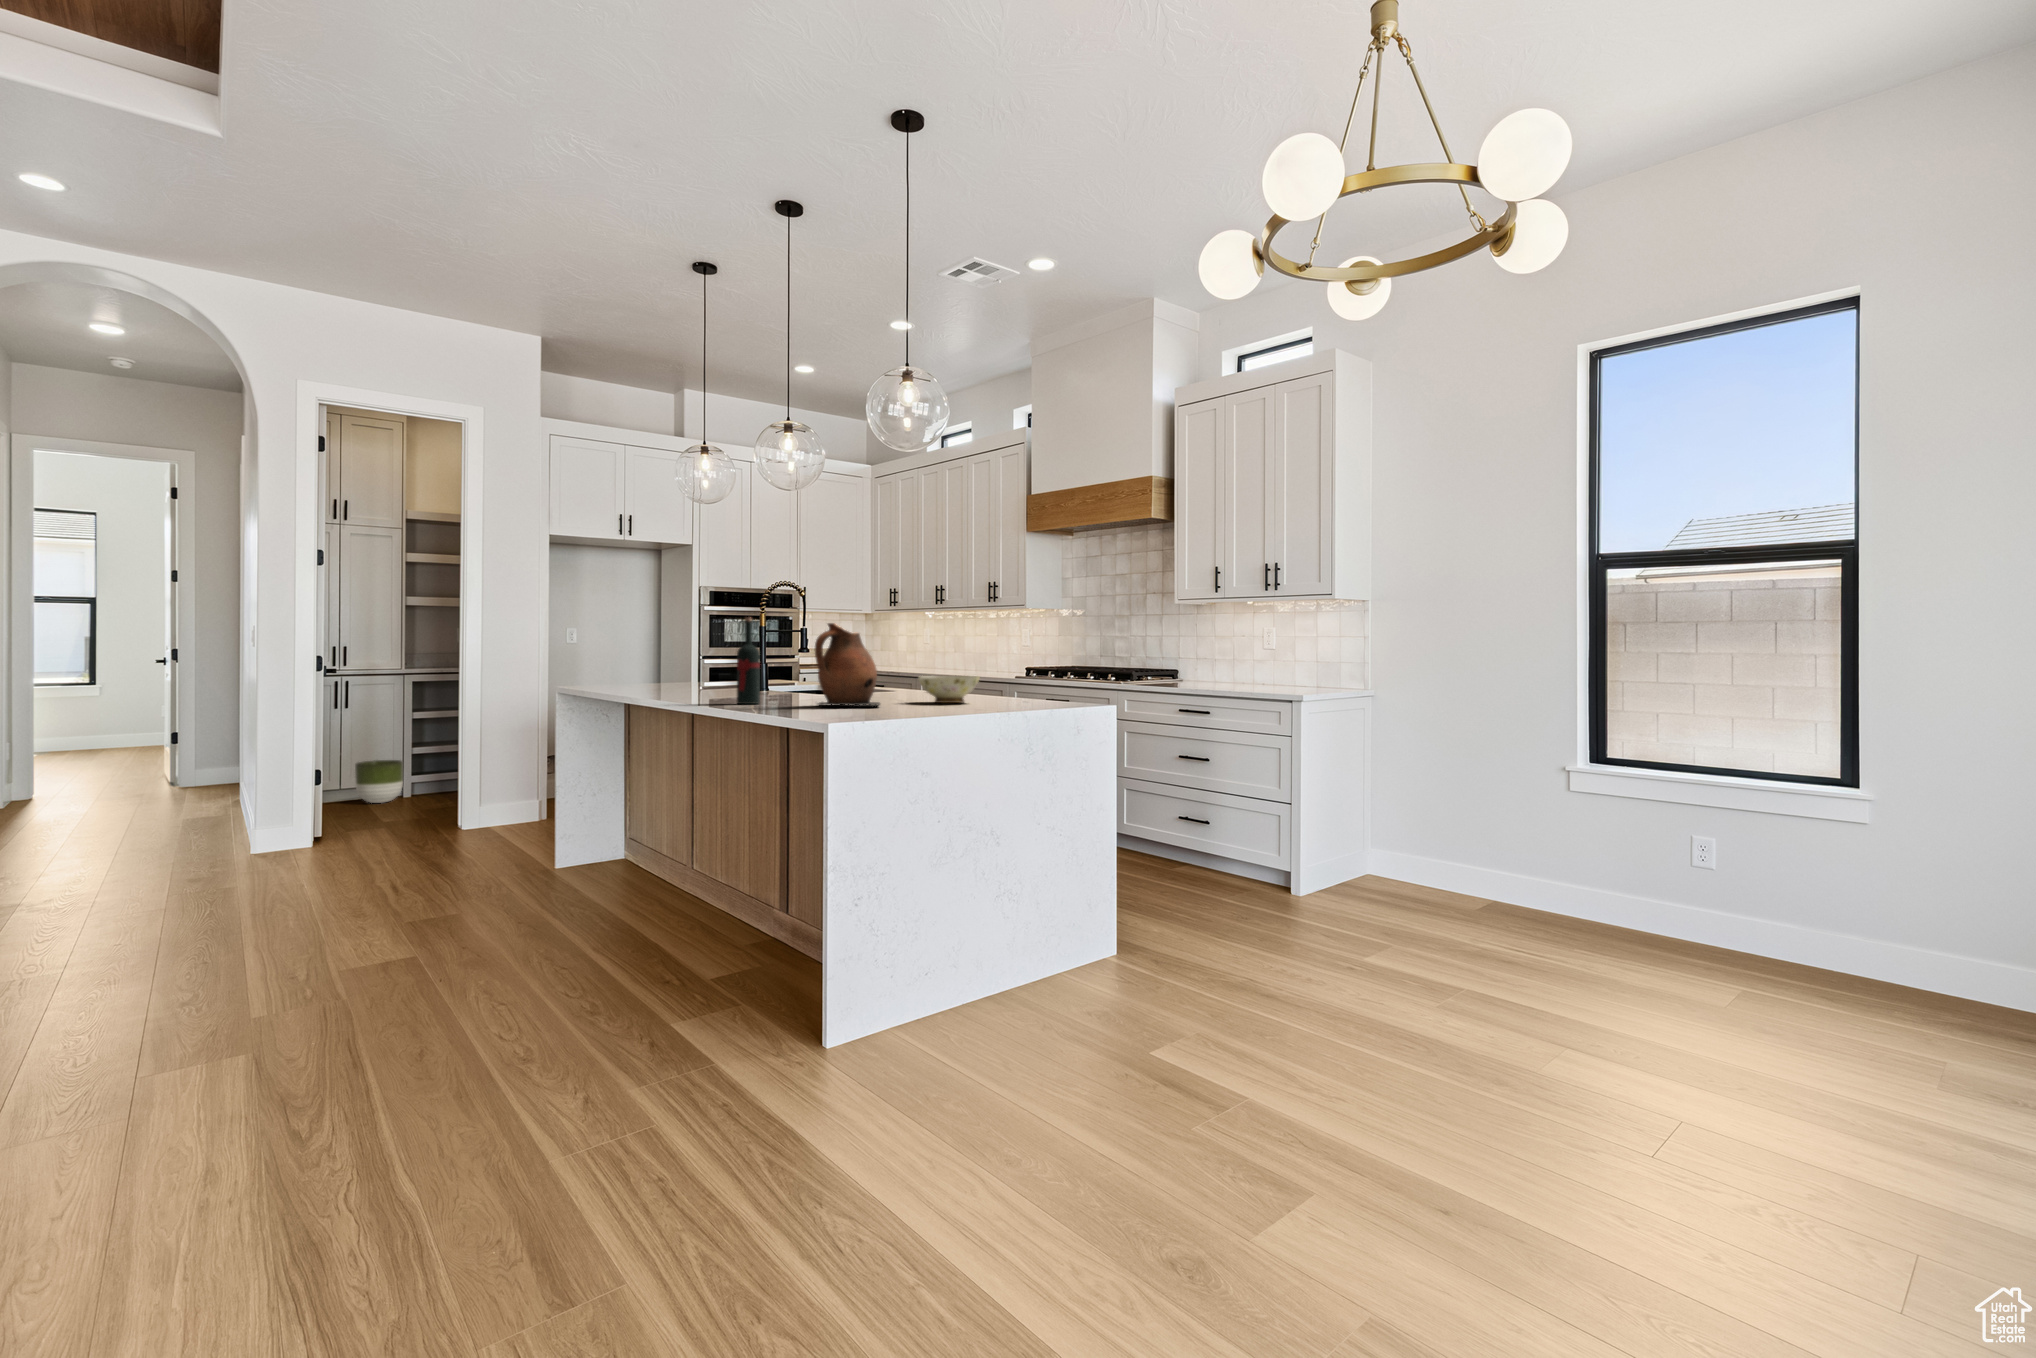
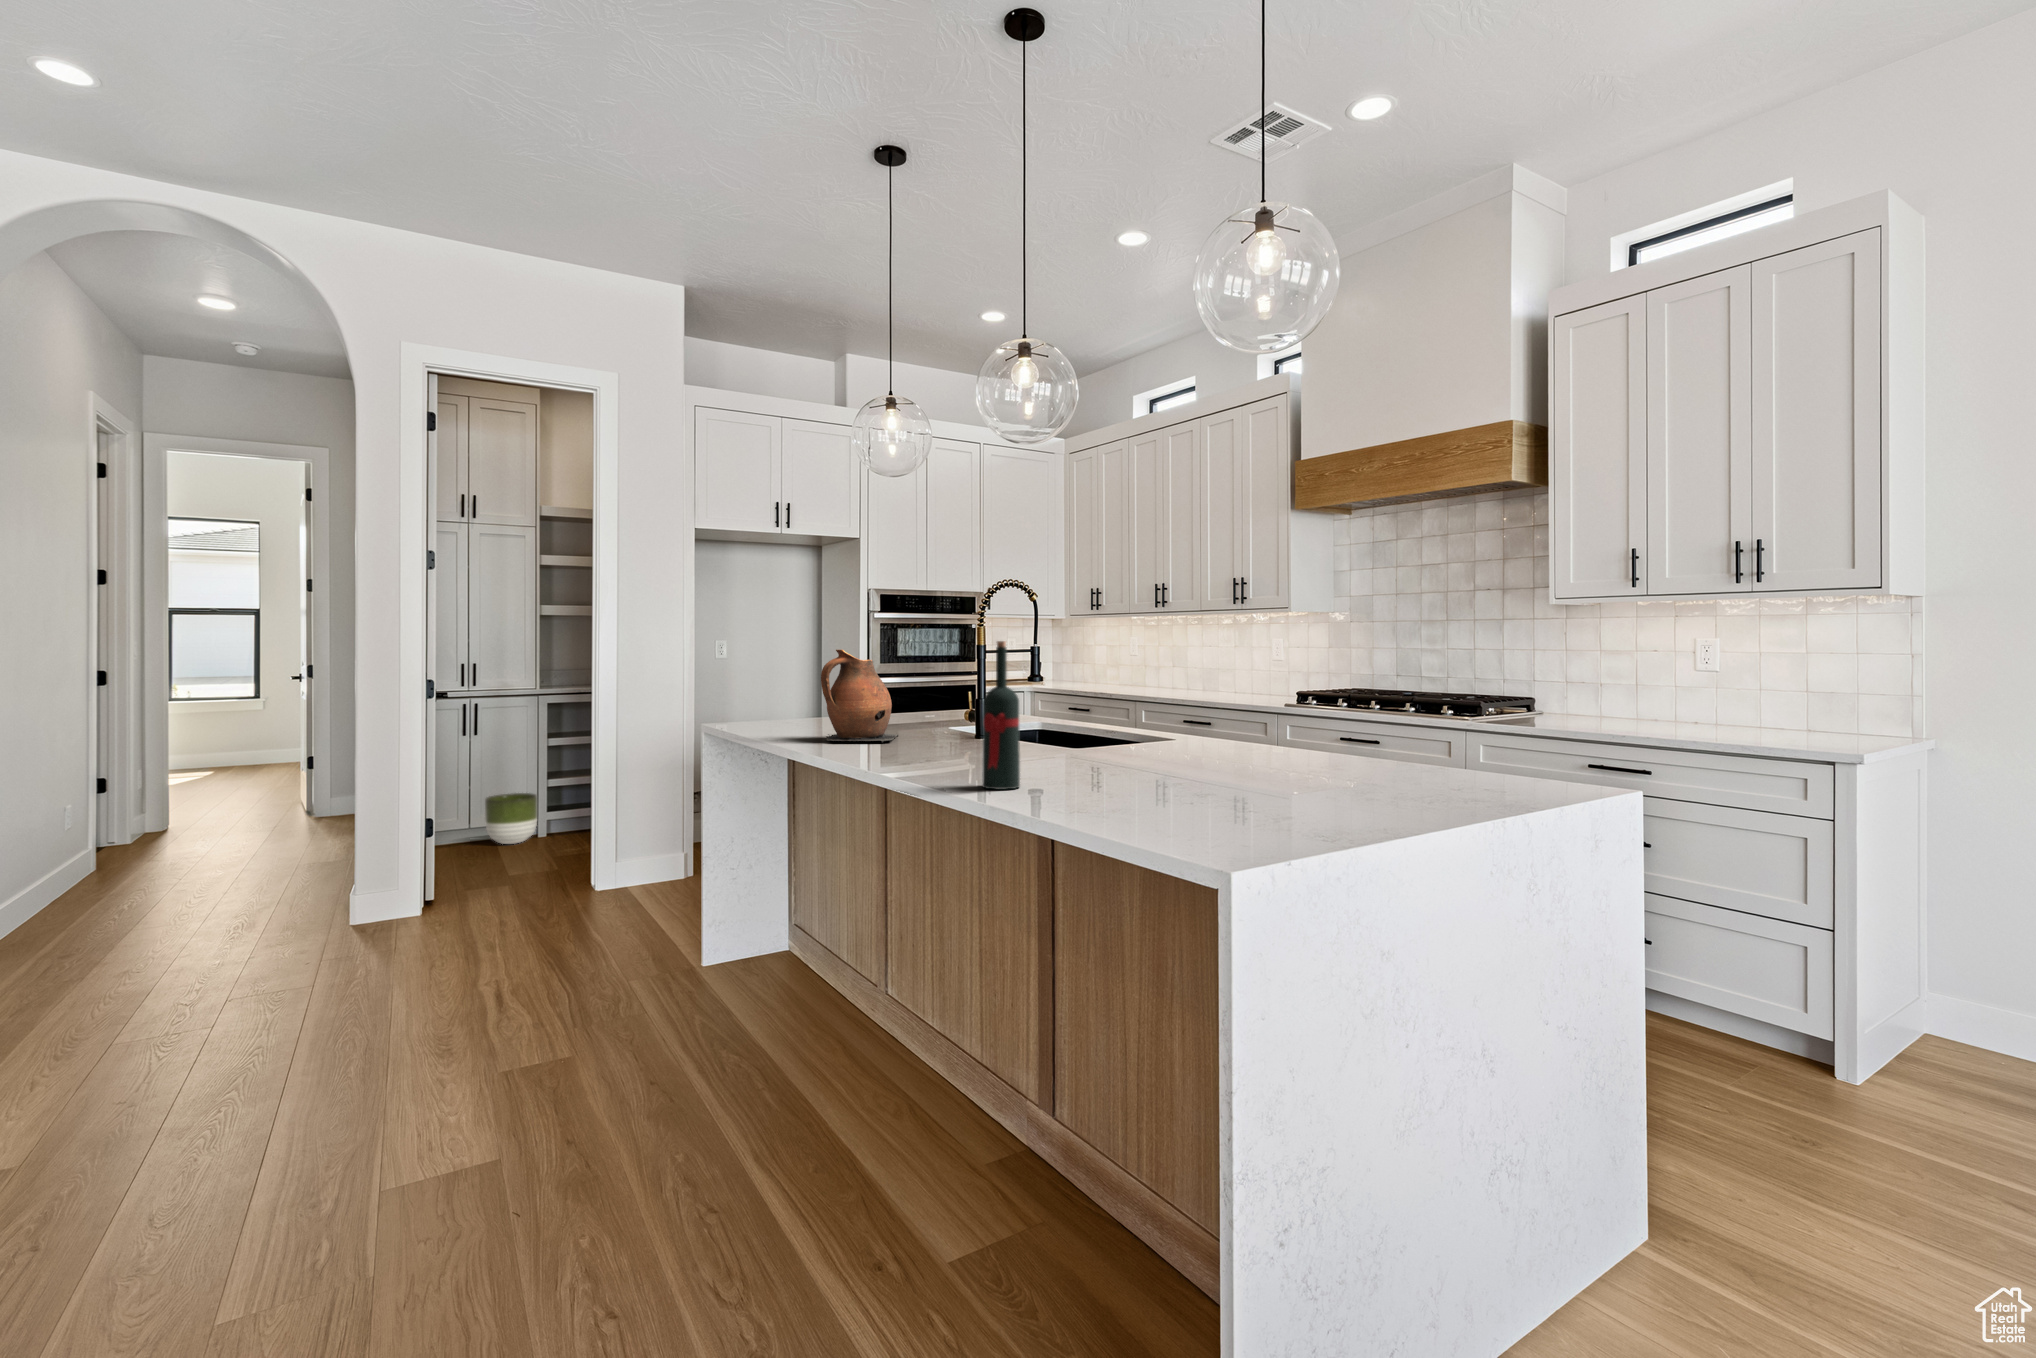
ceramic pitcher: present [815,623,880,706] -> present [821,650,898,743]
ceramic bowl: present [919,676,979,703] -> none [1275,733,1386,785]

